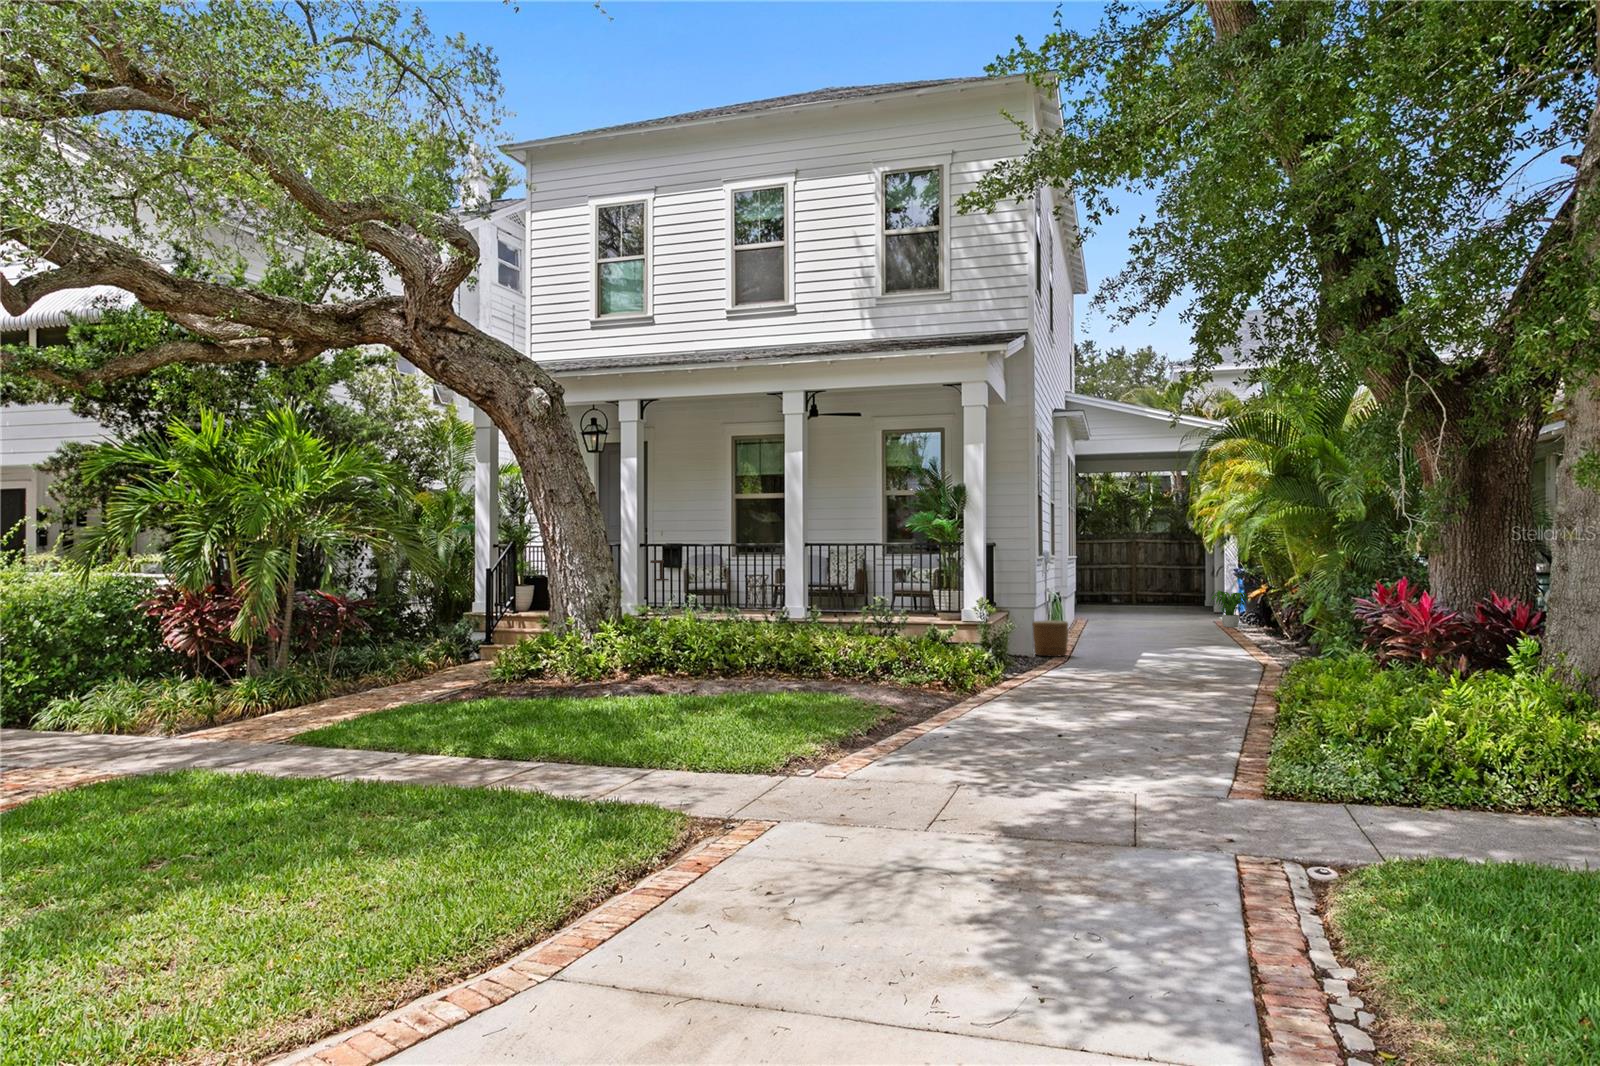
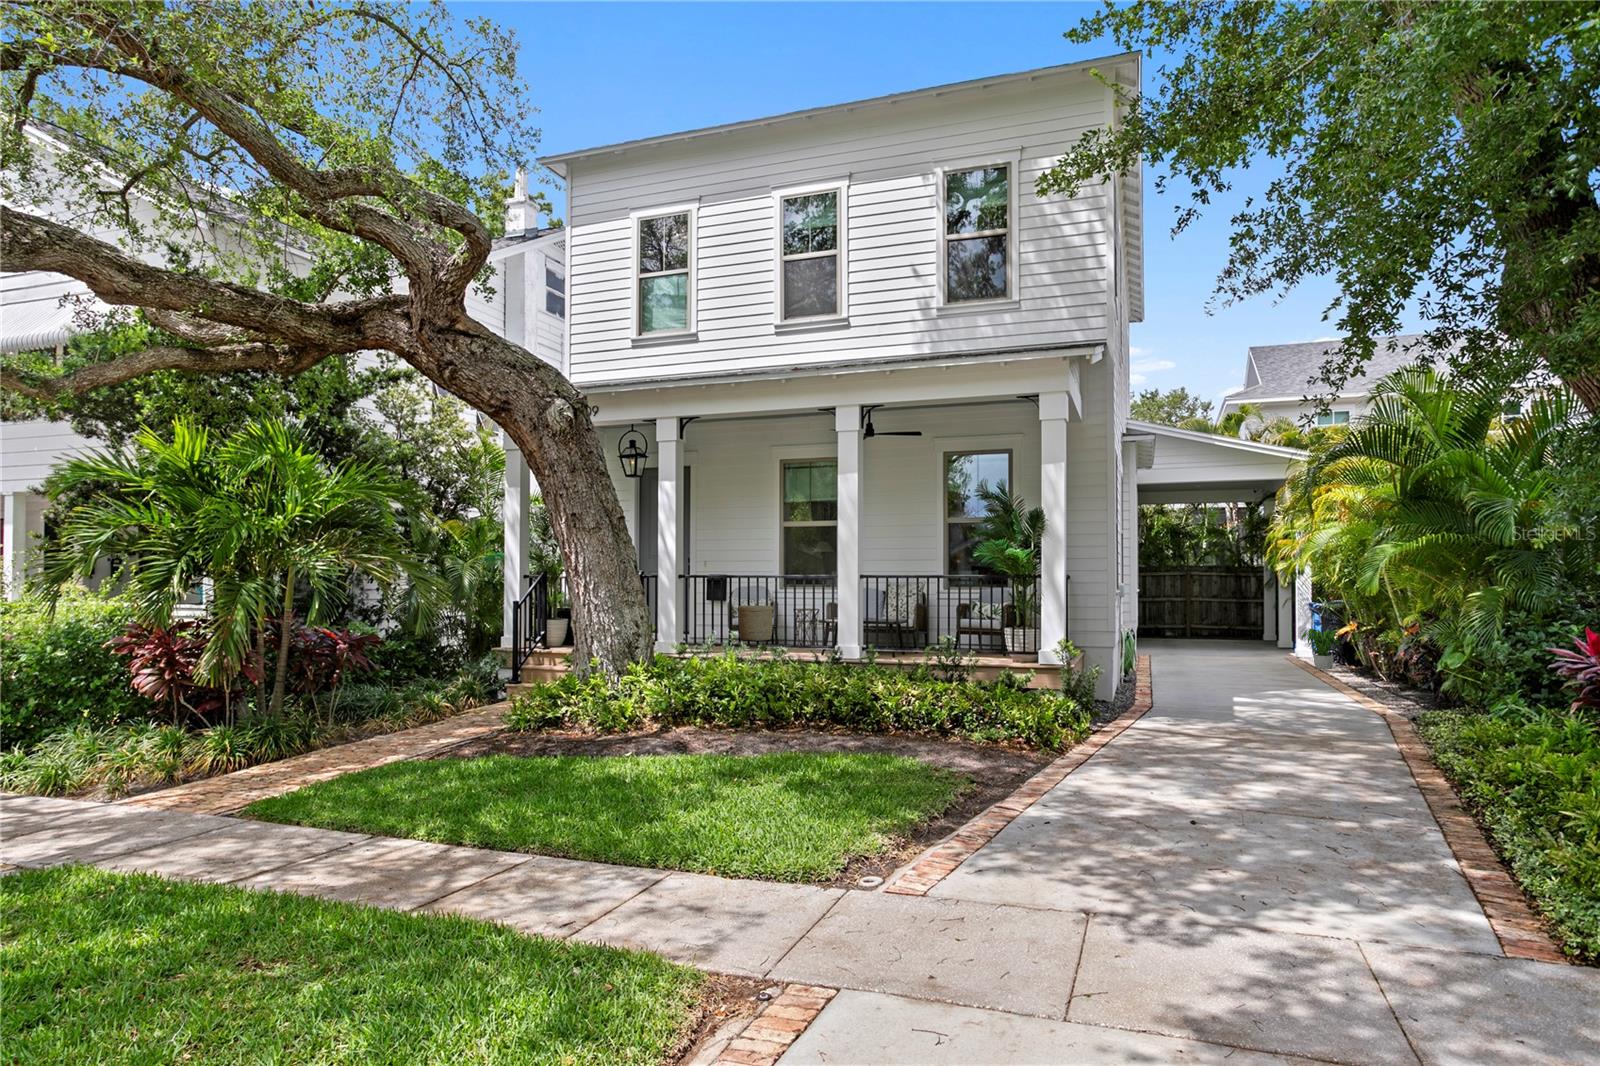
side table: present [650,560,669,581] -> none [691,590,714,635]
woven basket: present [1032,620,1068,657] -> present [738,606,773,641]

